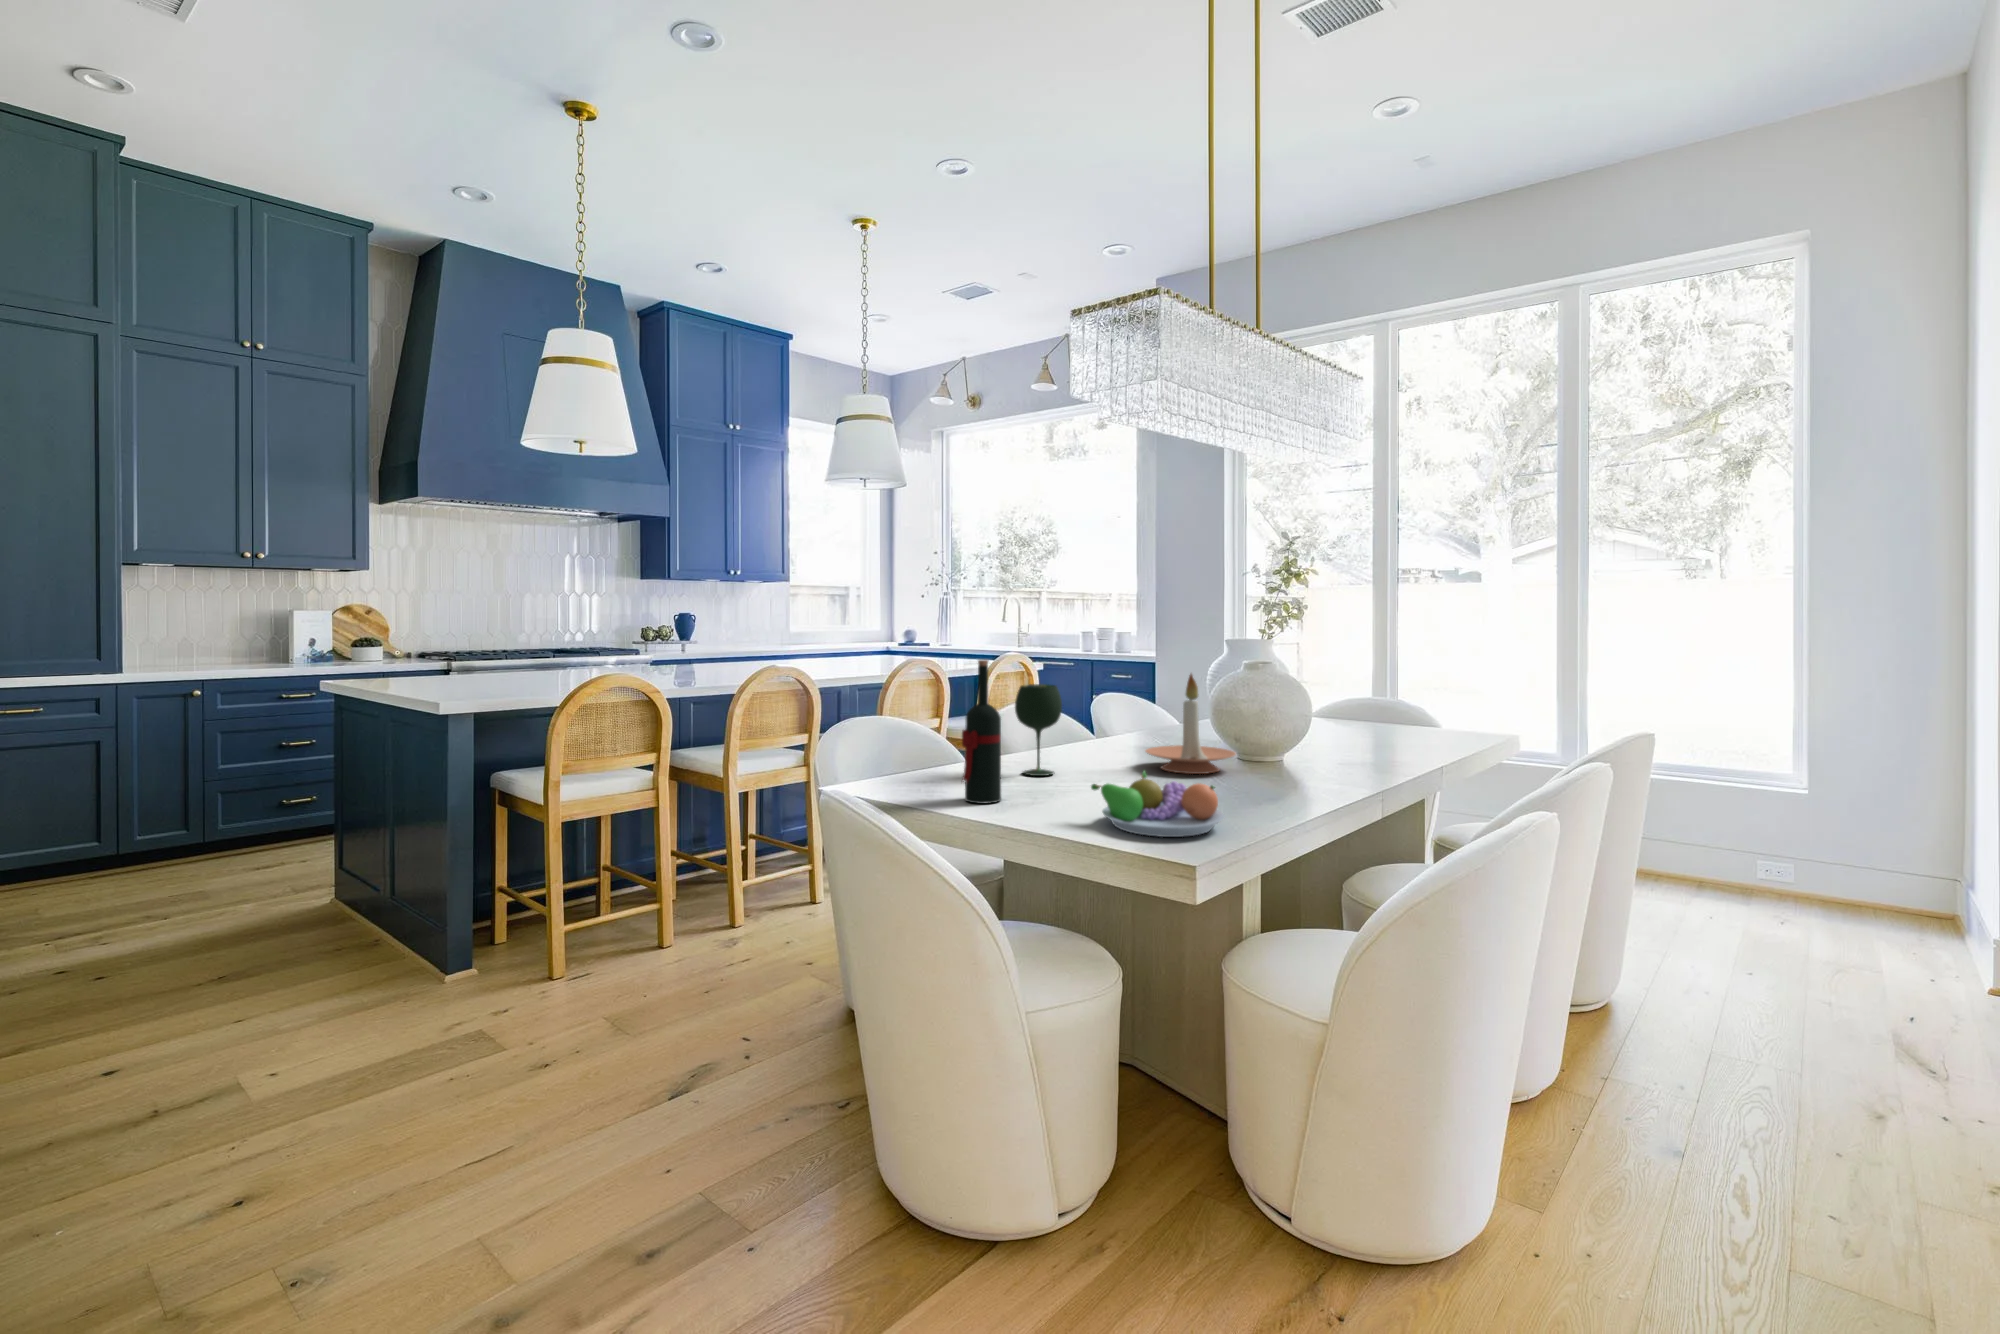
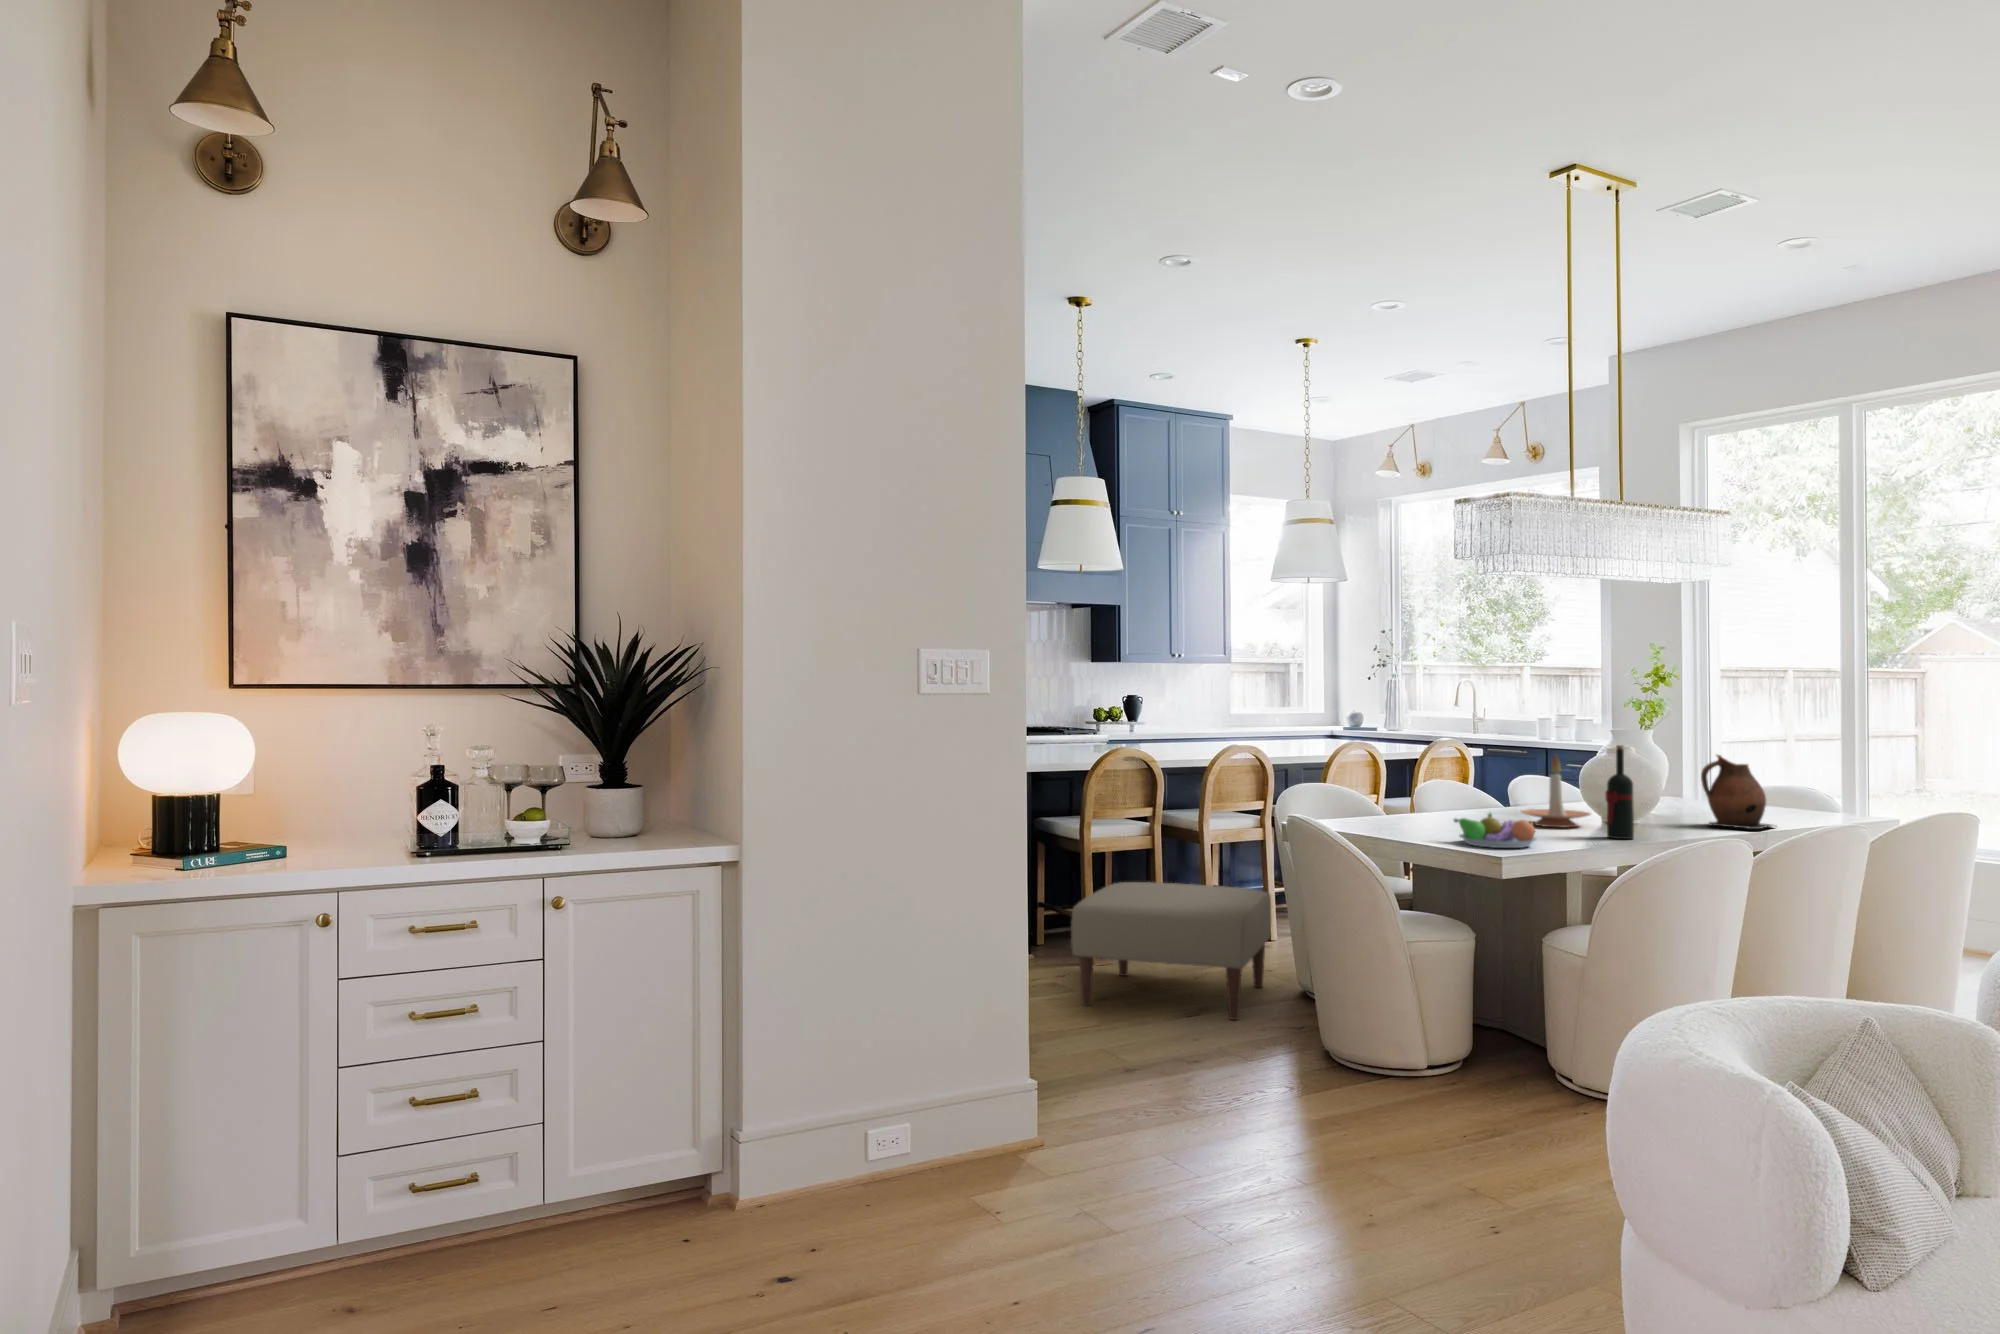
wine bottle: present [962,660,1001,804] -> present [1606,745,1634,839]
ceramic pitcher: none [1346,670,1423,764] -> present [1701,755,1772,829]
wine glass: present [1015,684,1062,776] -> none [1417,760,1452,823]
ottoman: none [471,865,814,1100] -> present [1071,882,1271,1020]

